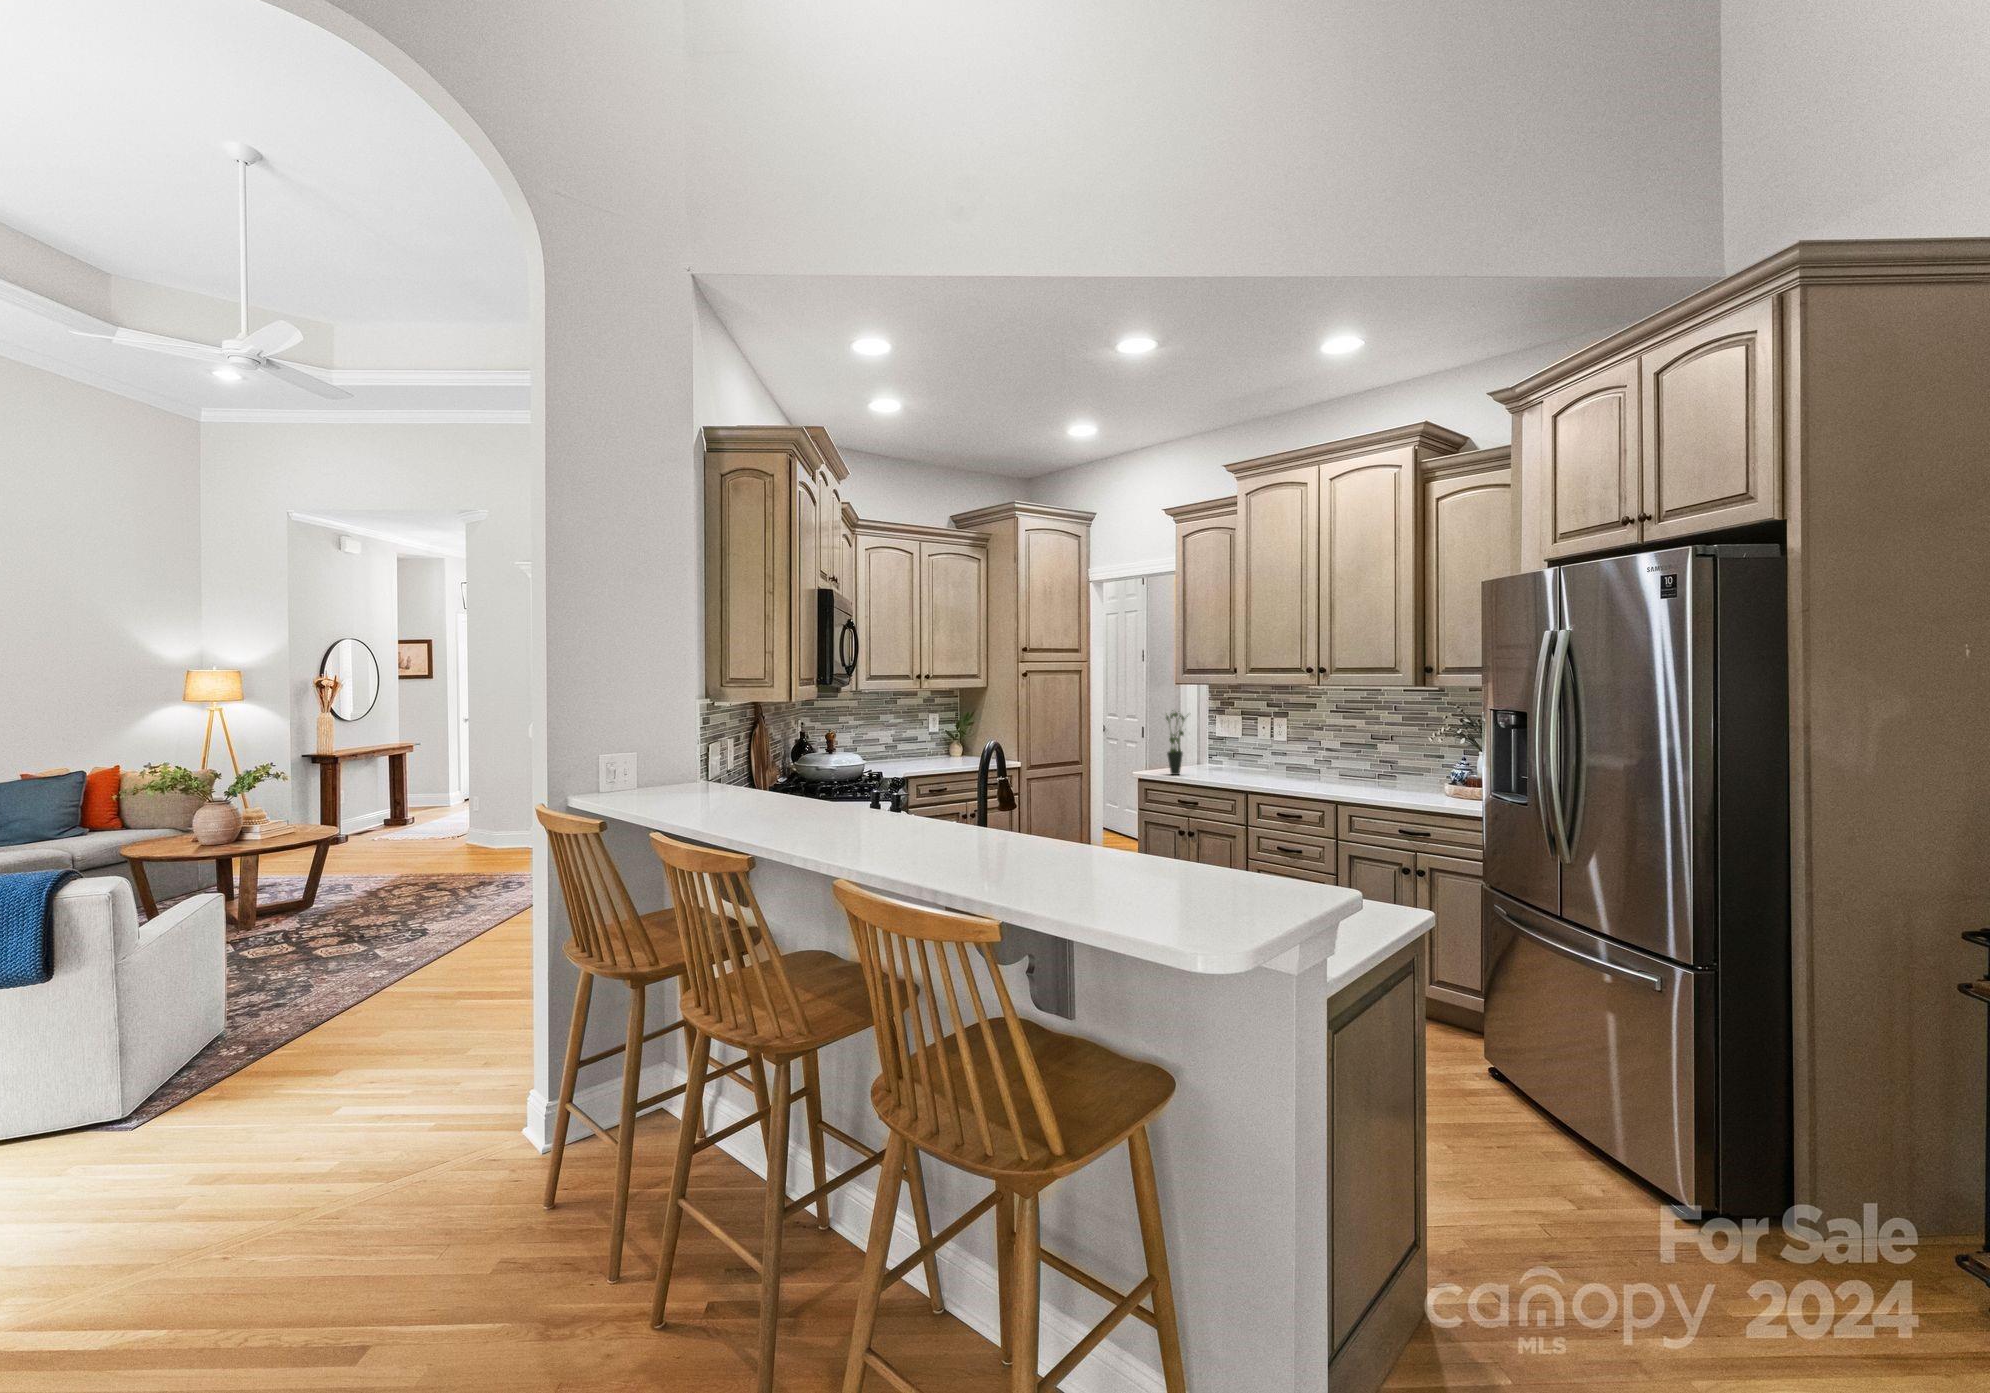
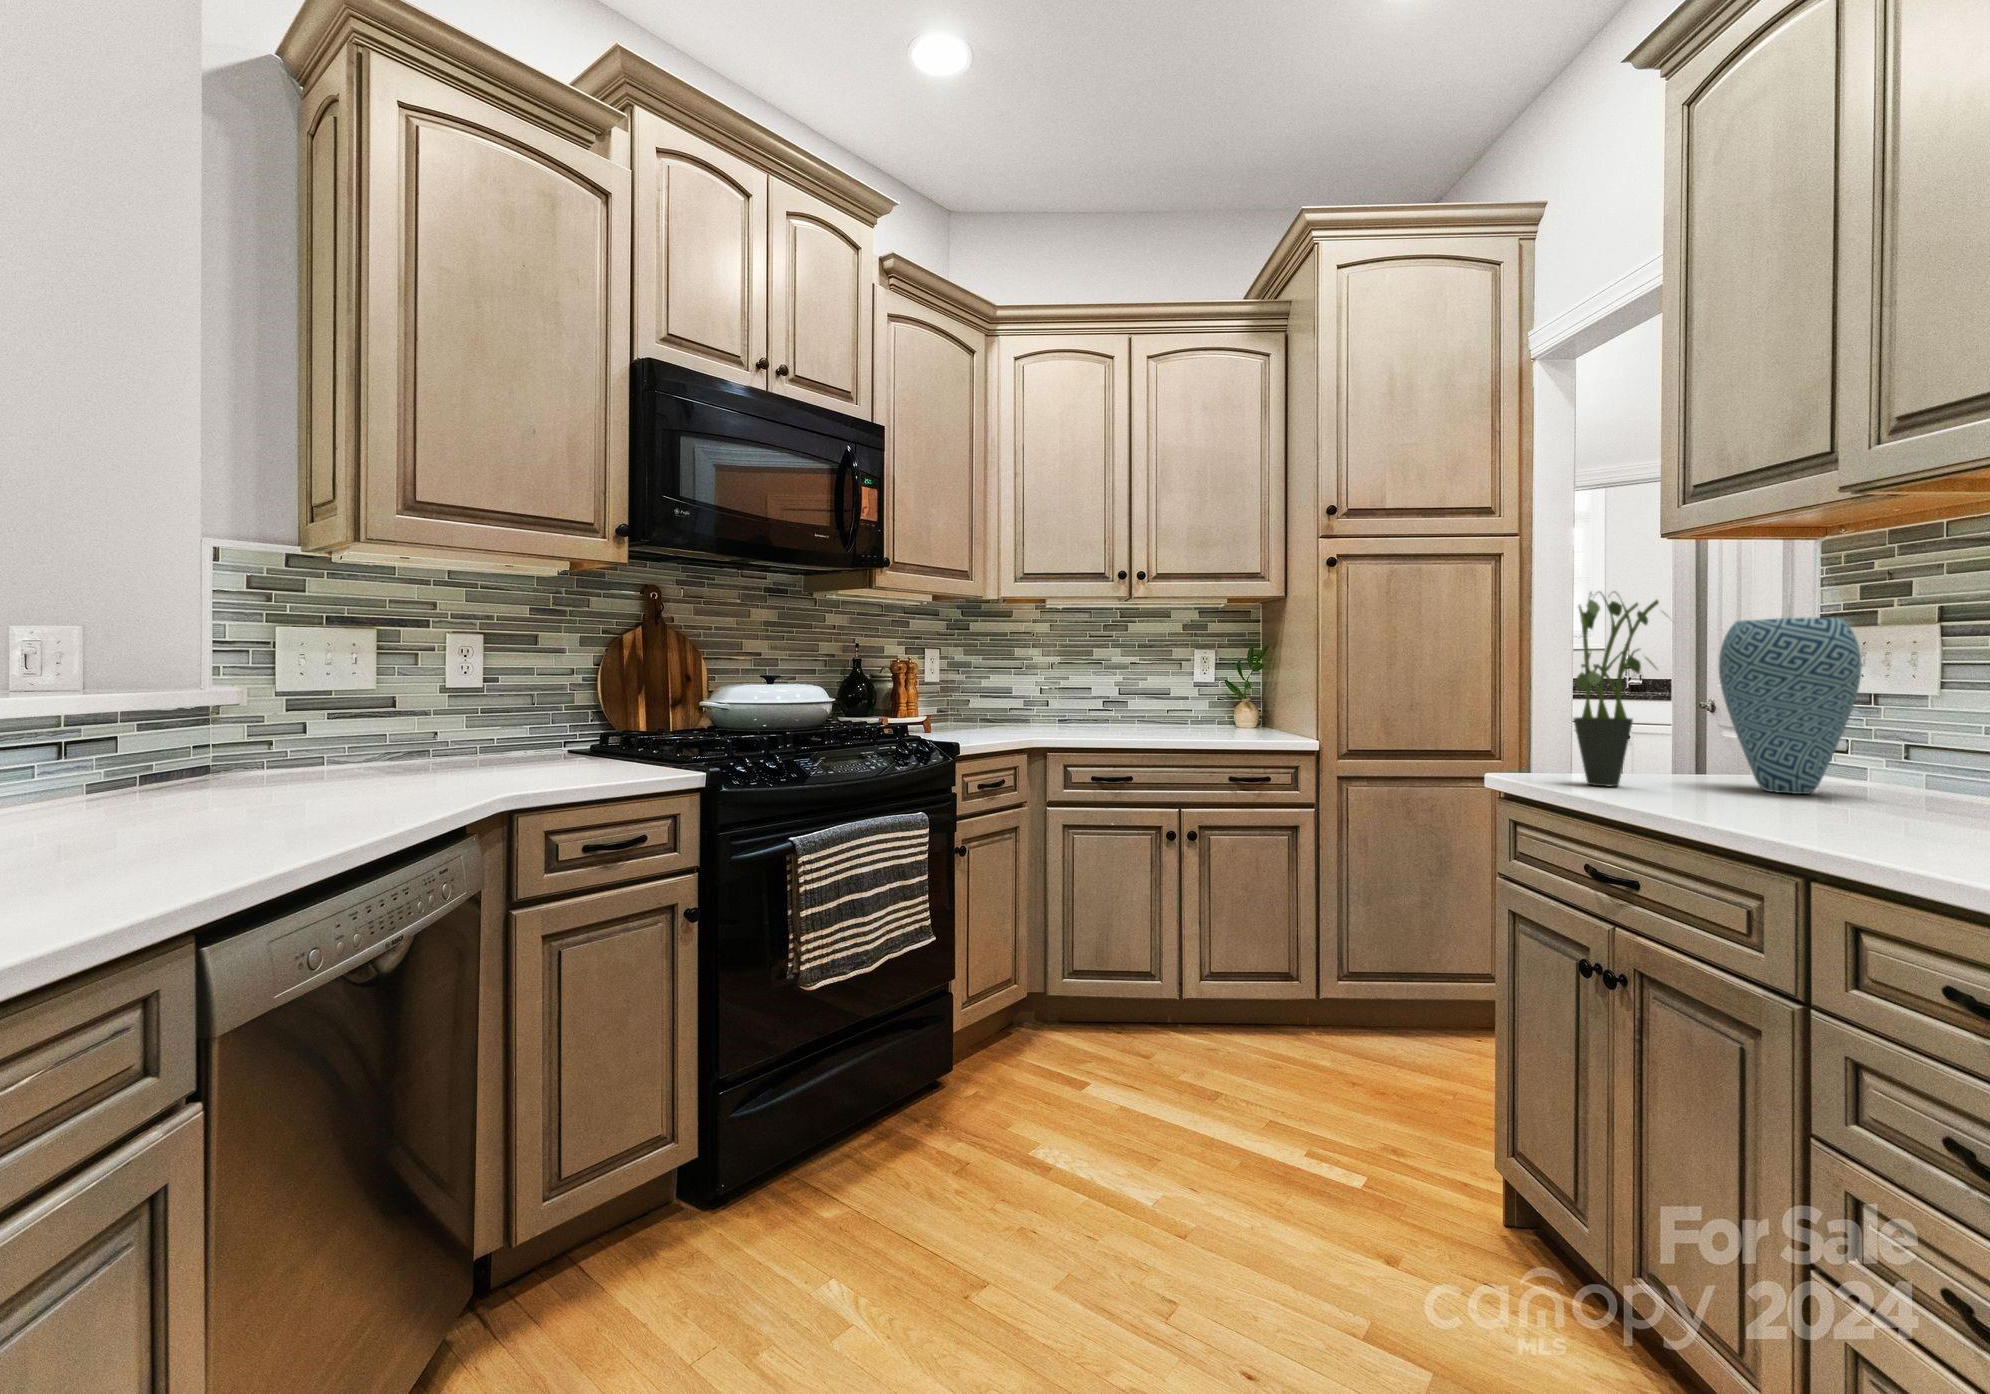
vase: none [1197,717,1232,773] -> present [1719,618,1862,794]

